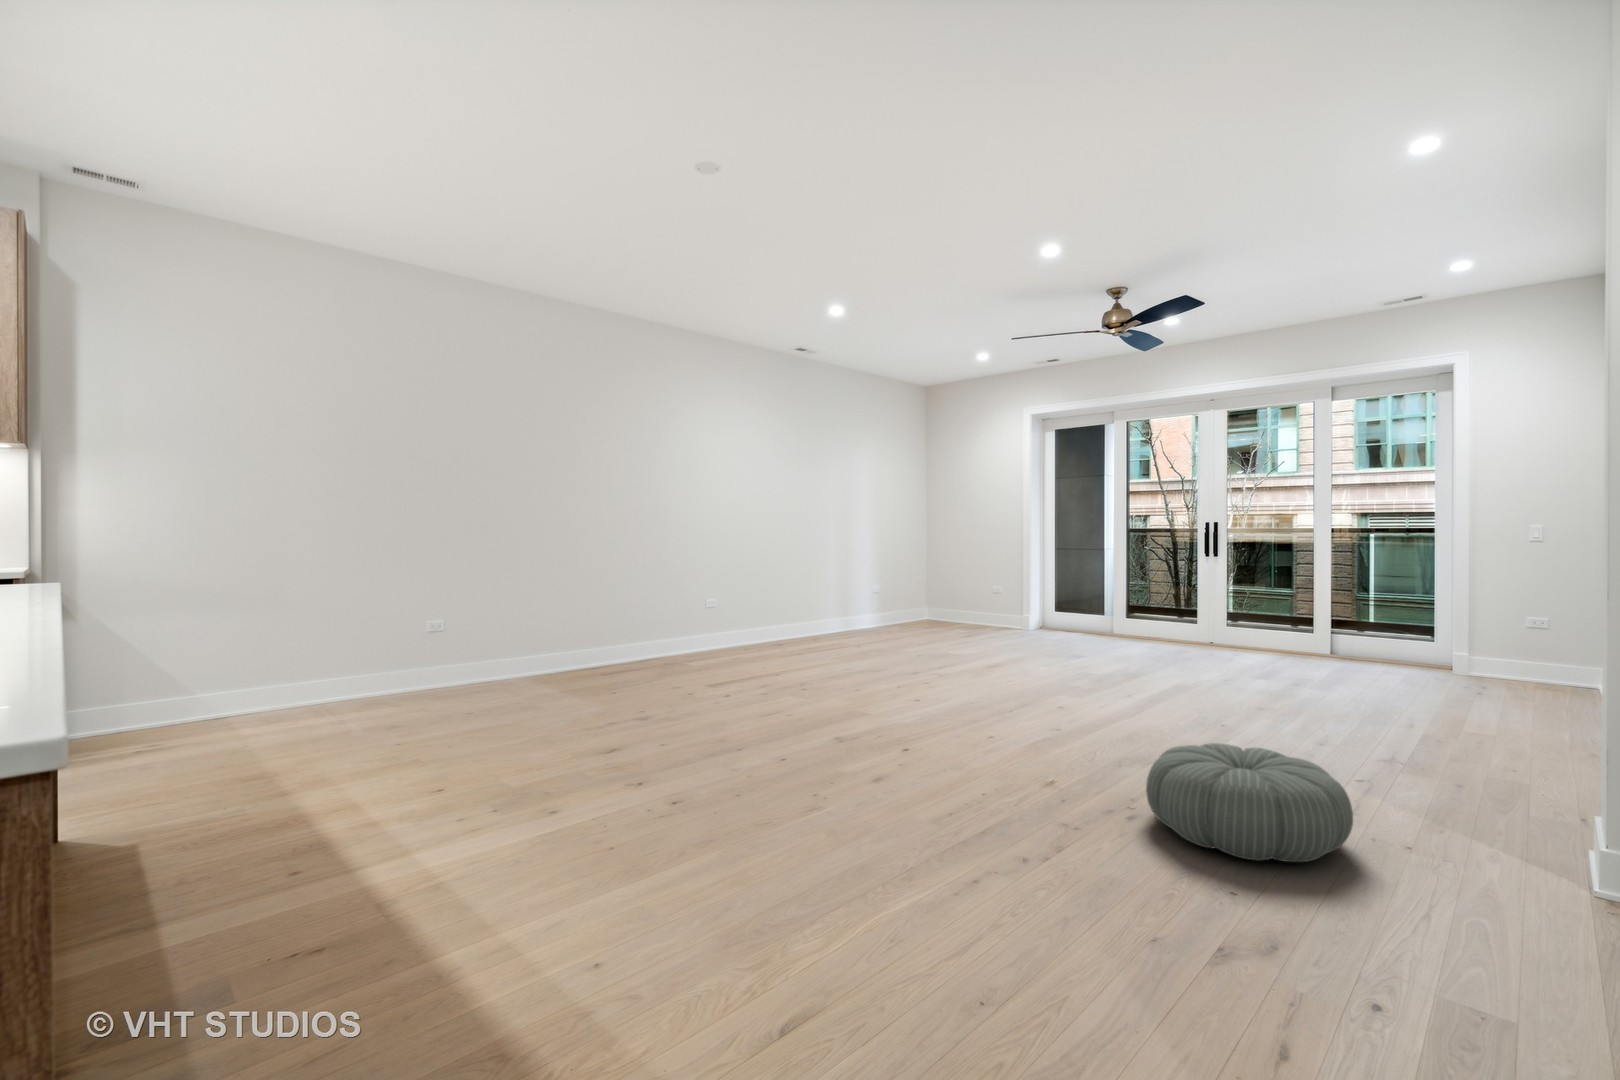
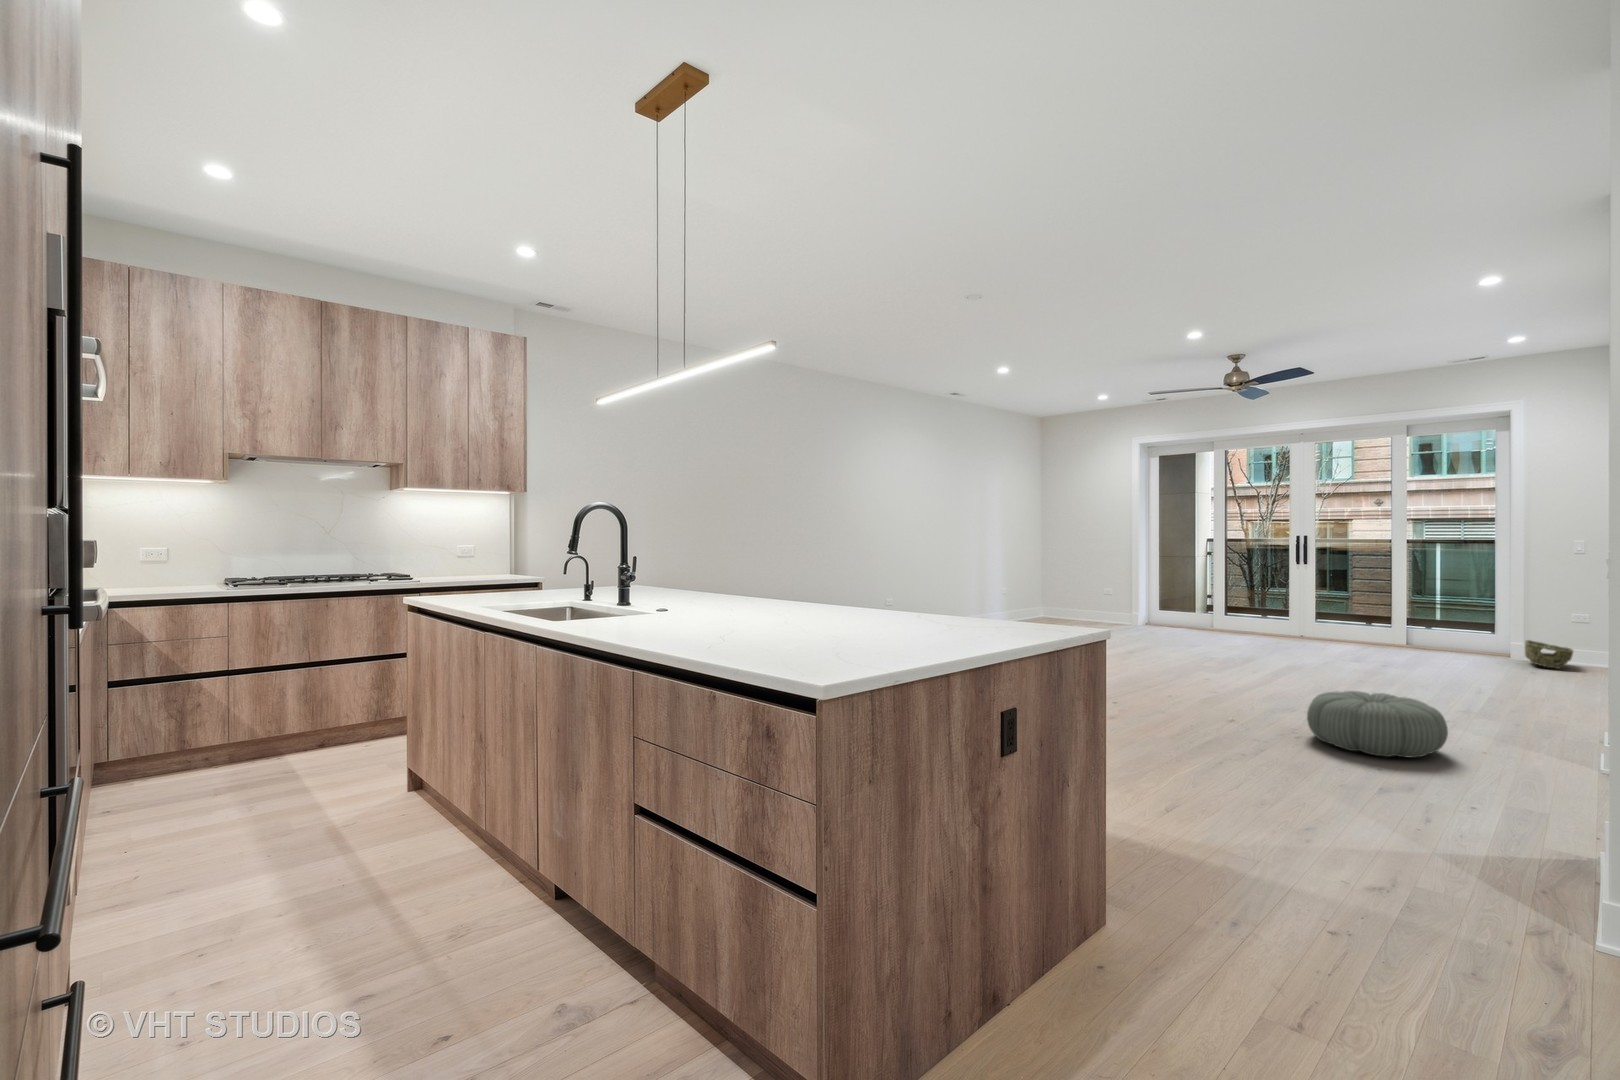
woven basket: none [1470,650,1531,687] -> present [1525,640,1573,669]

